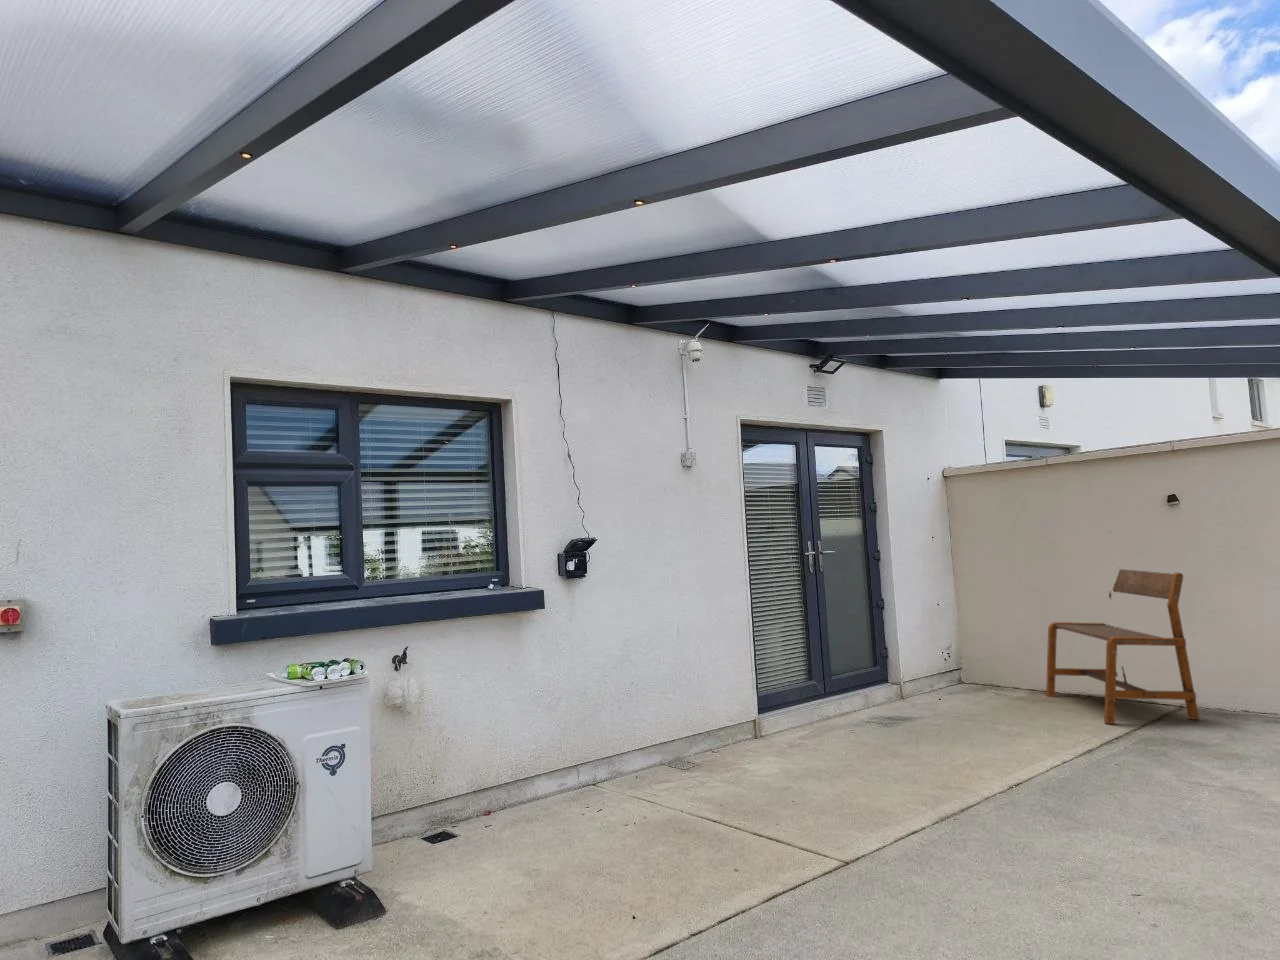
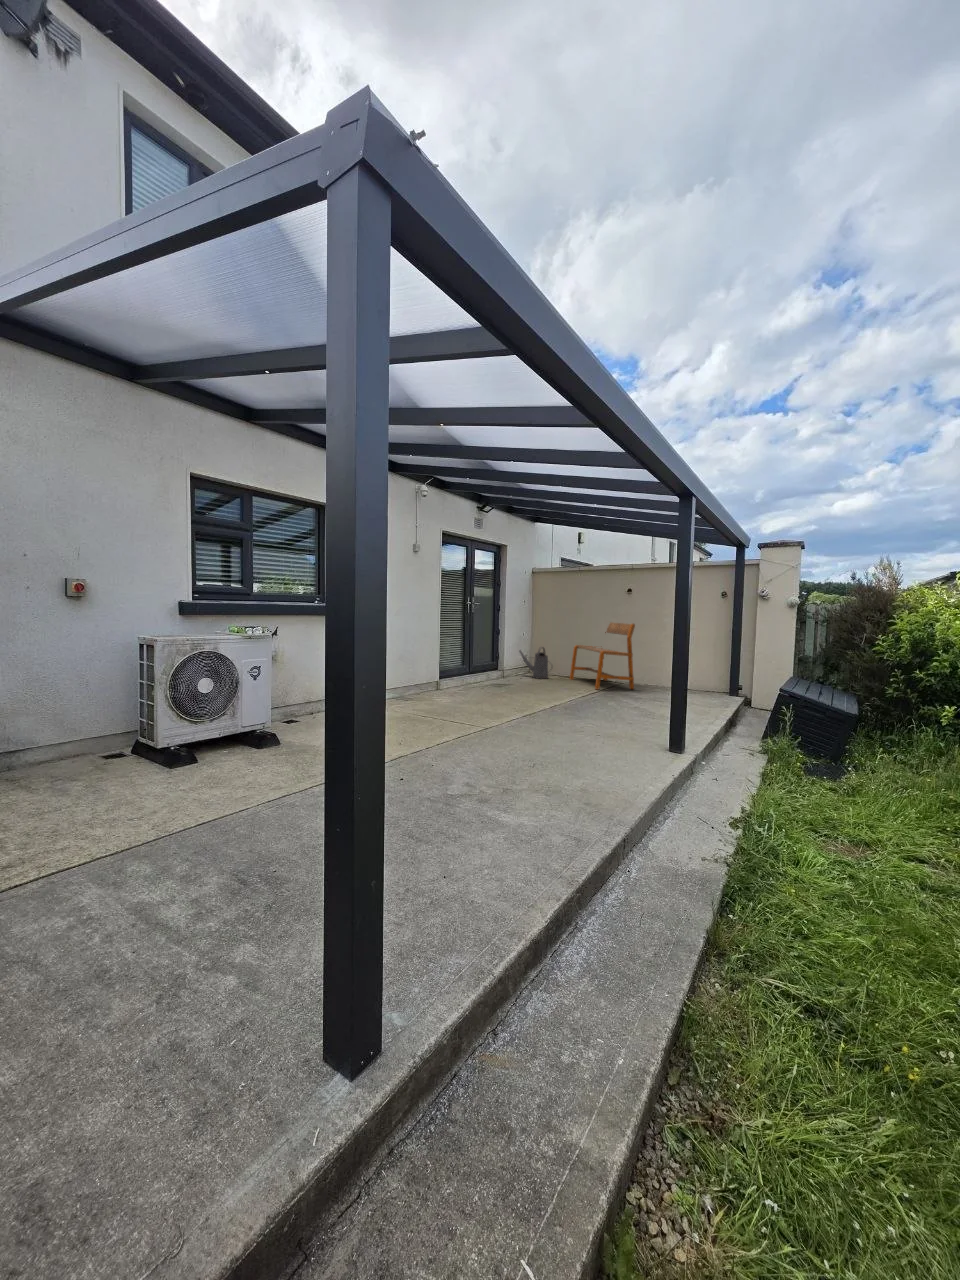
watering can: none [930,630,1005,698] -> present [519,647,548,679]

